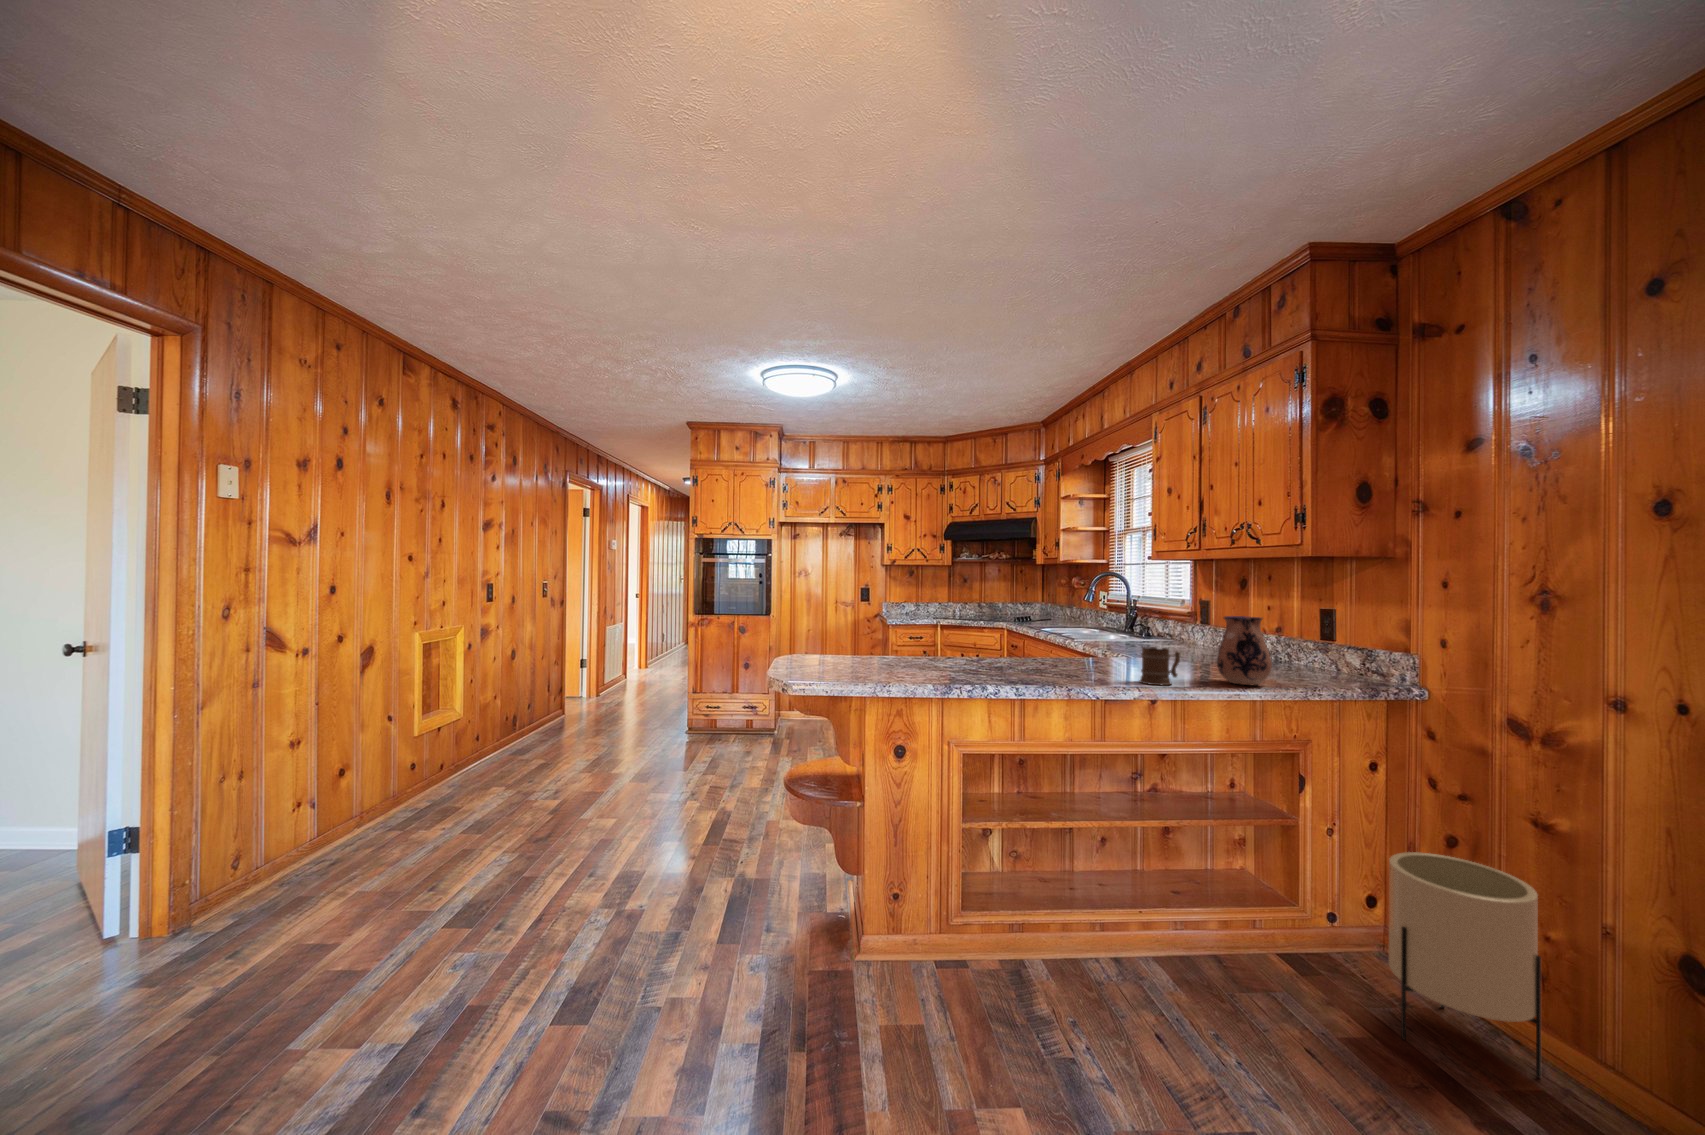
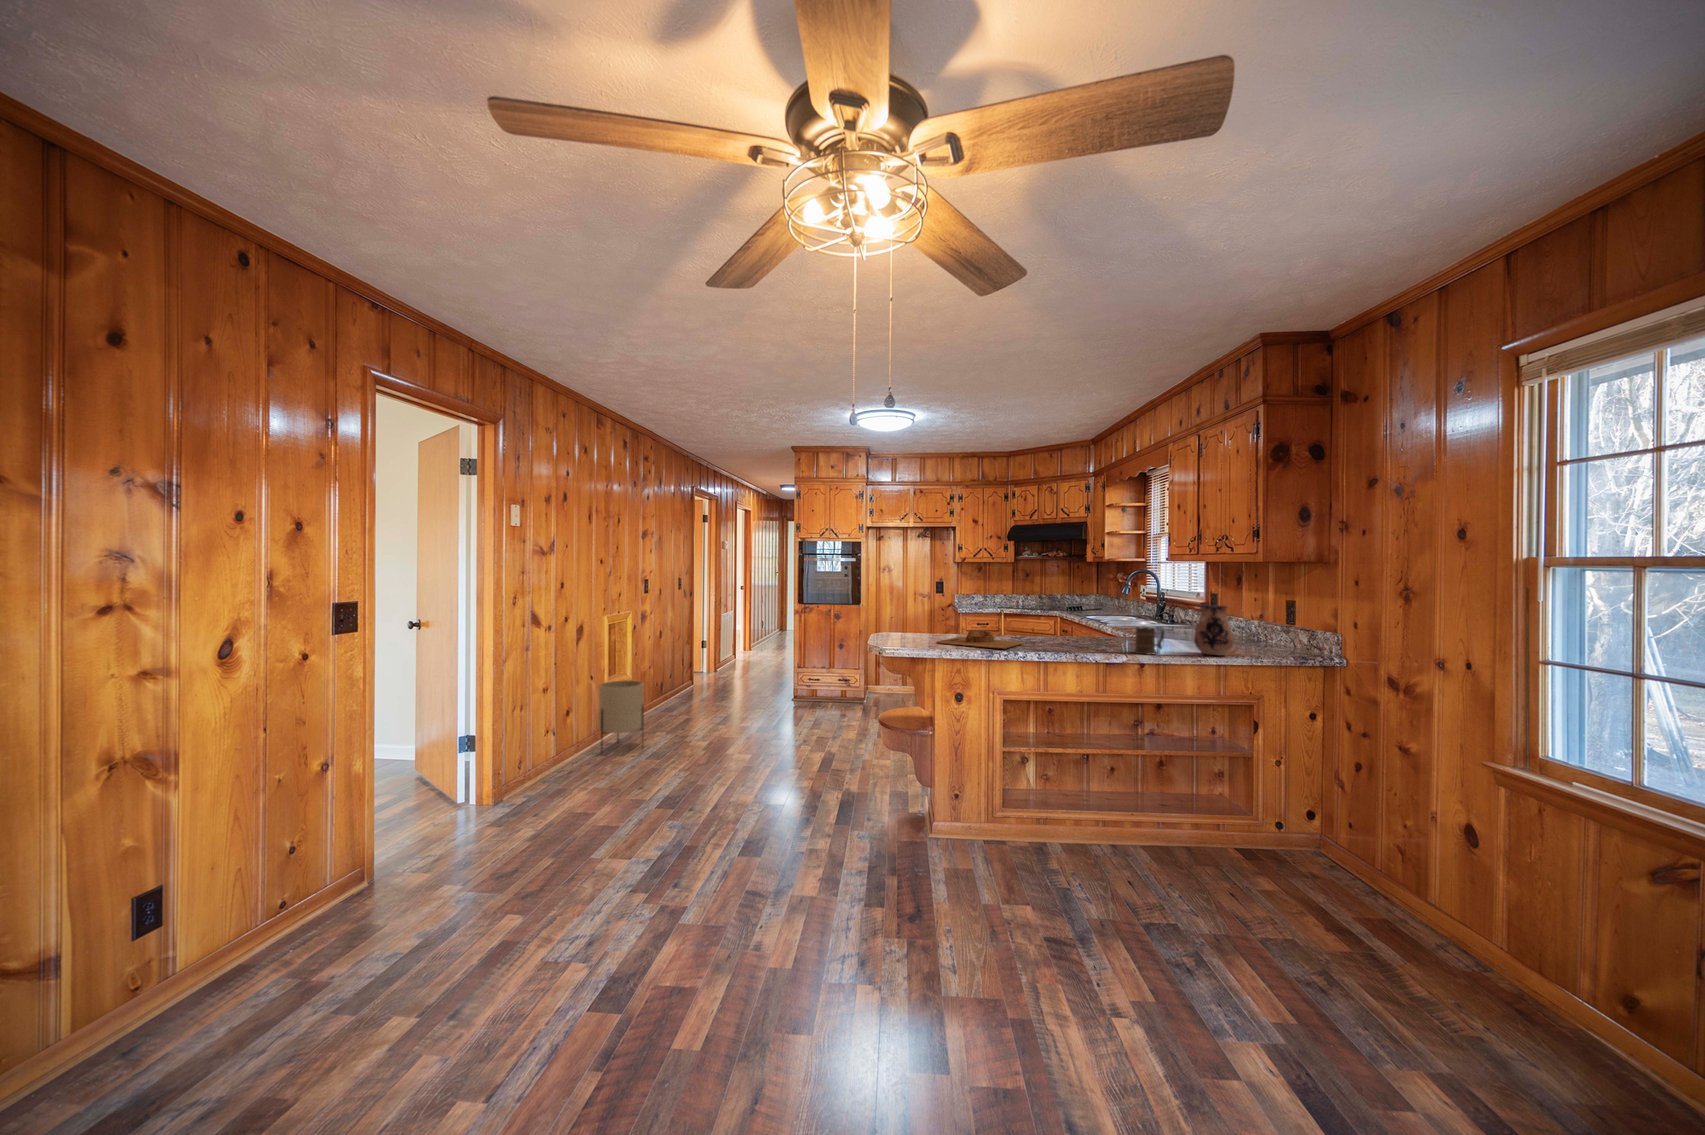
cutting board: none [868,652,987,680] -> present [937,630,1023,649]
planter: present [1389,852,1541,1078] -> present [598,680,644,743]

